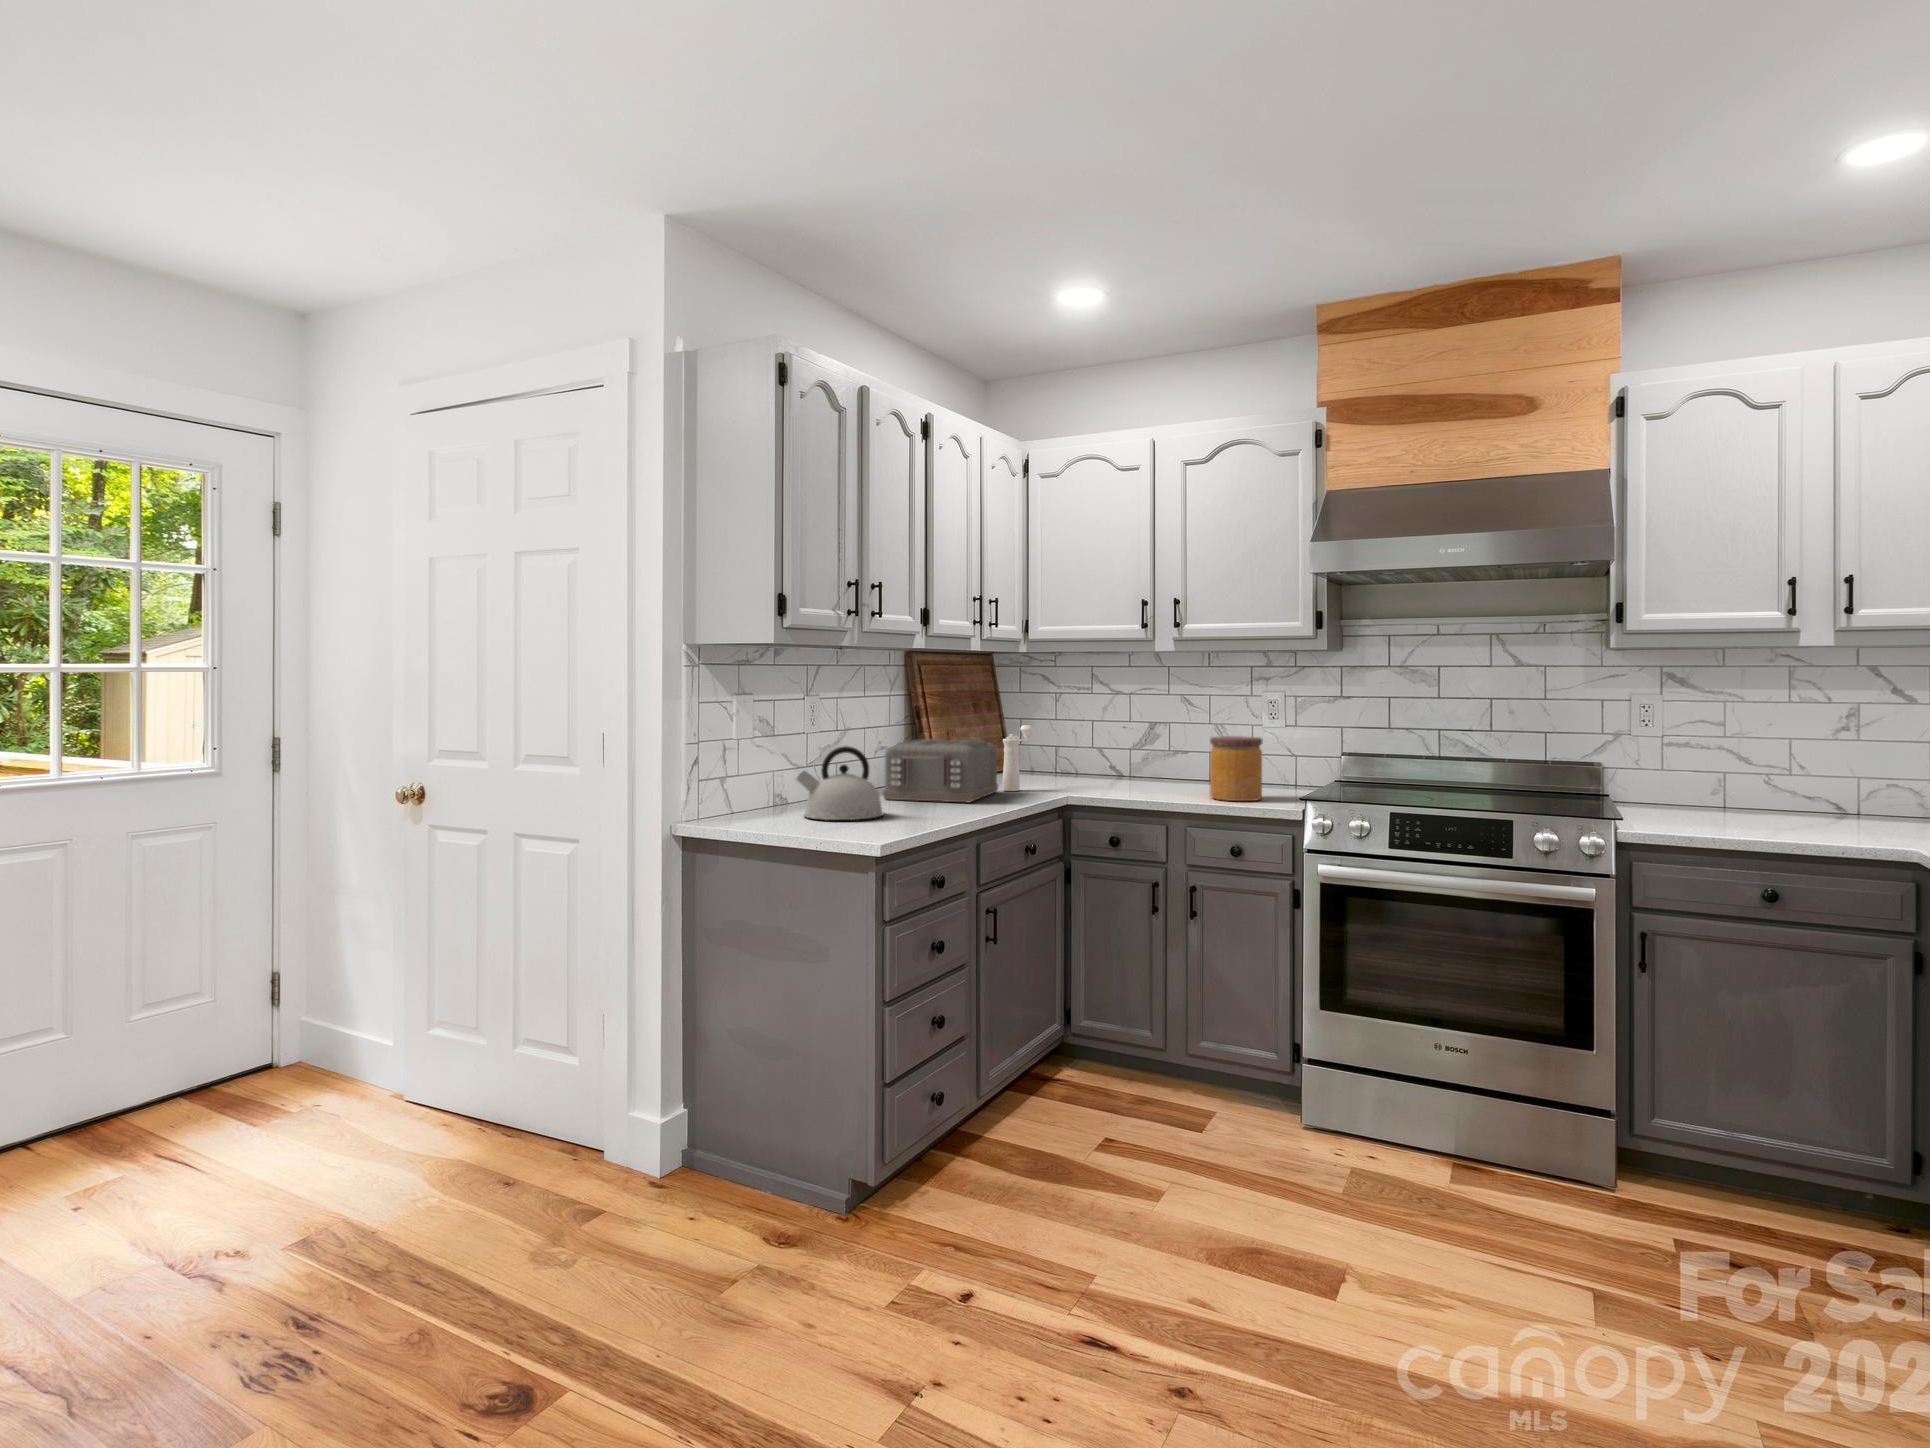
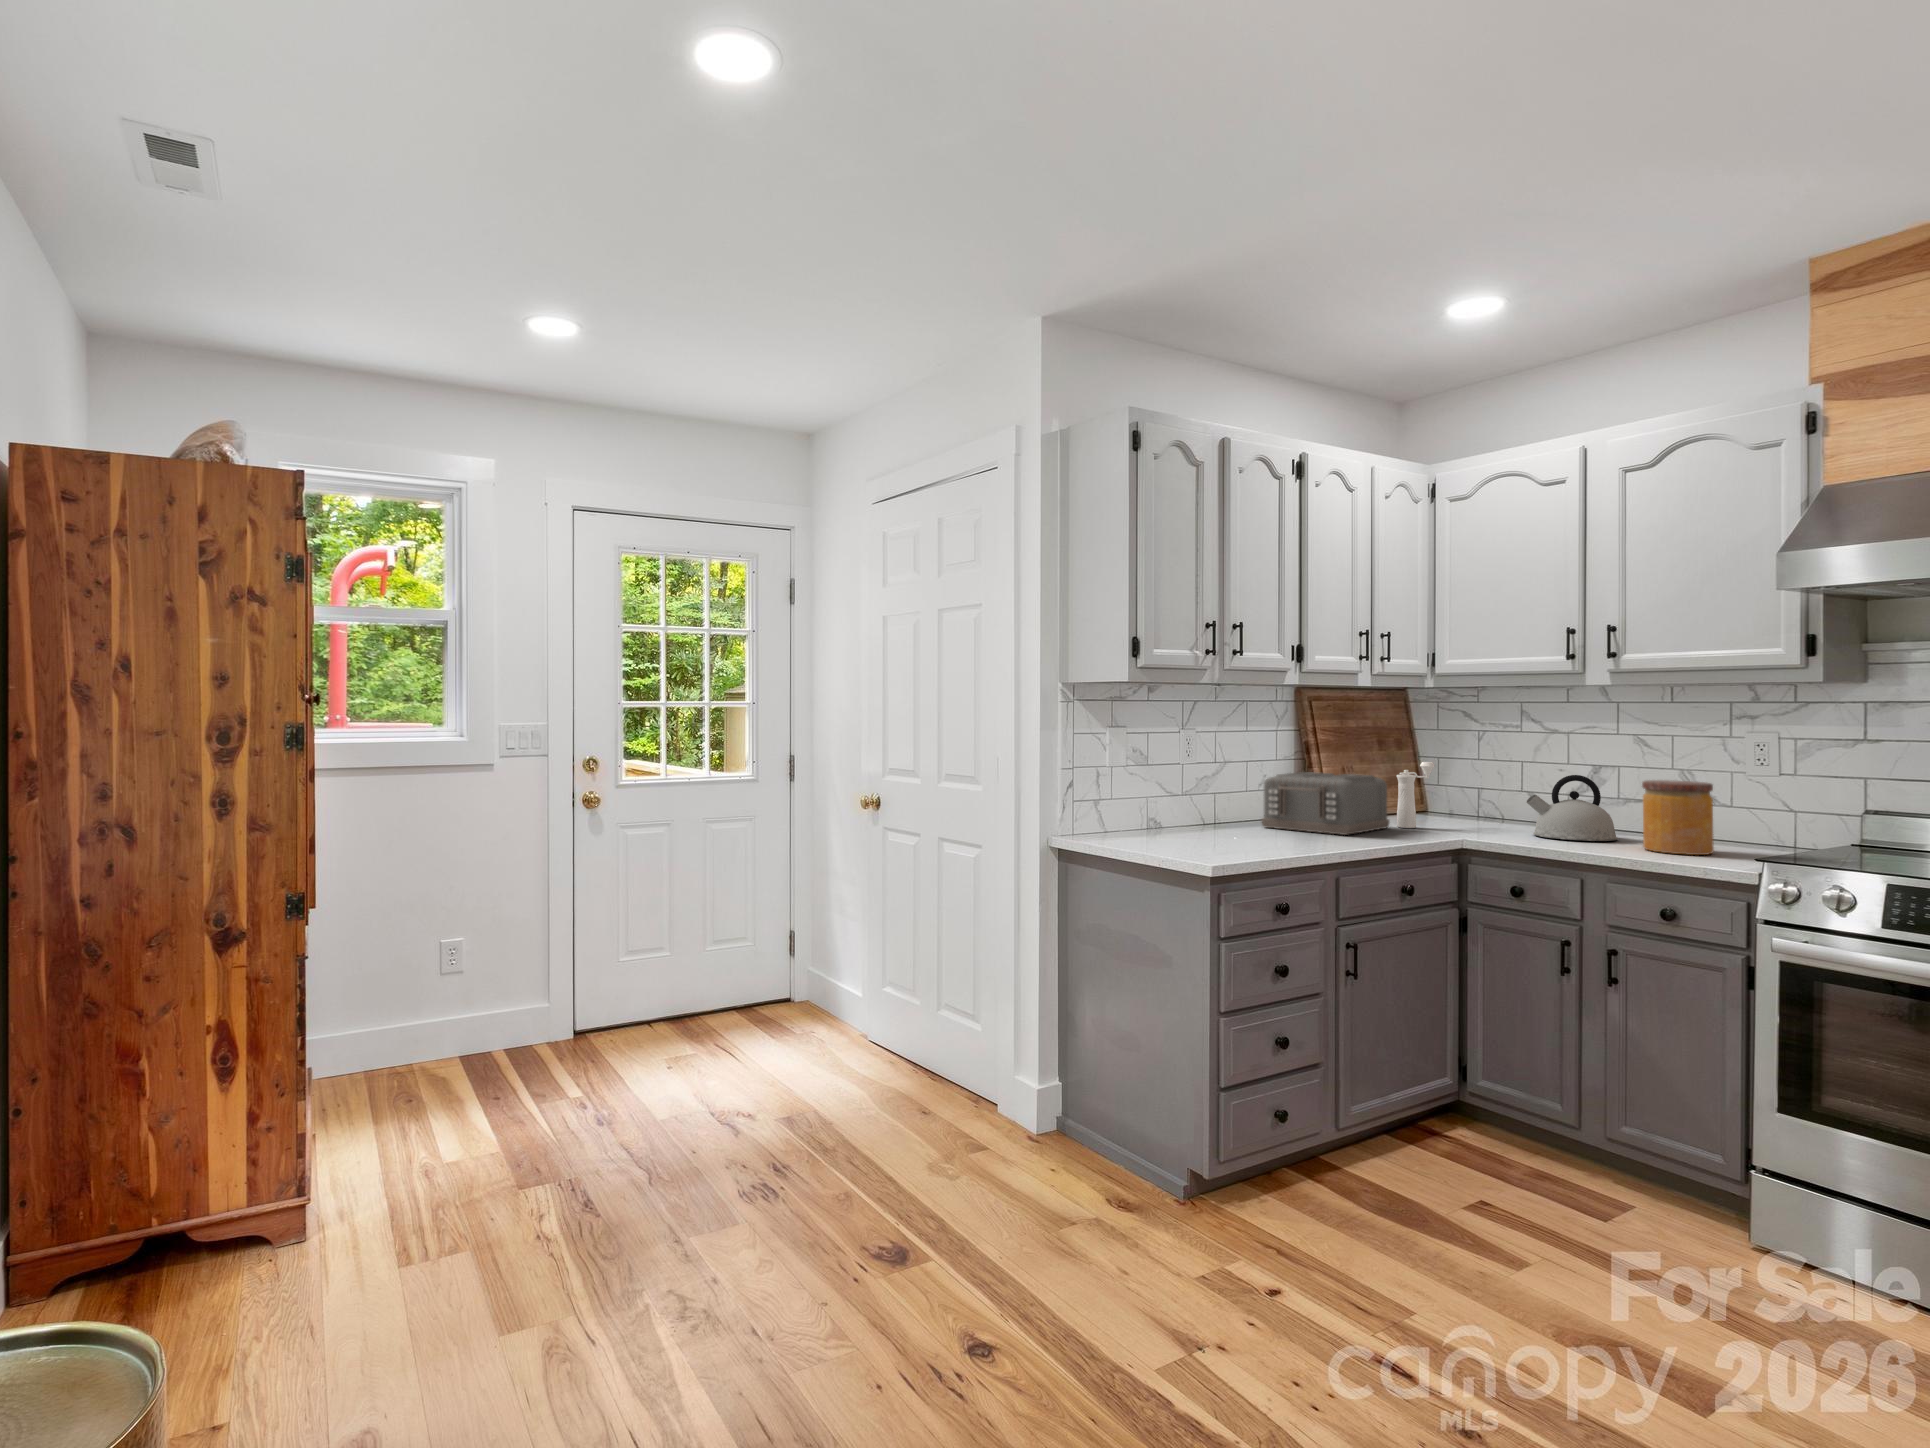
kettle: present [797,746,883,820] -> present [1527,775,1618,841]

